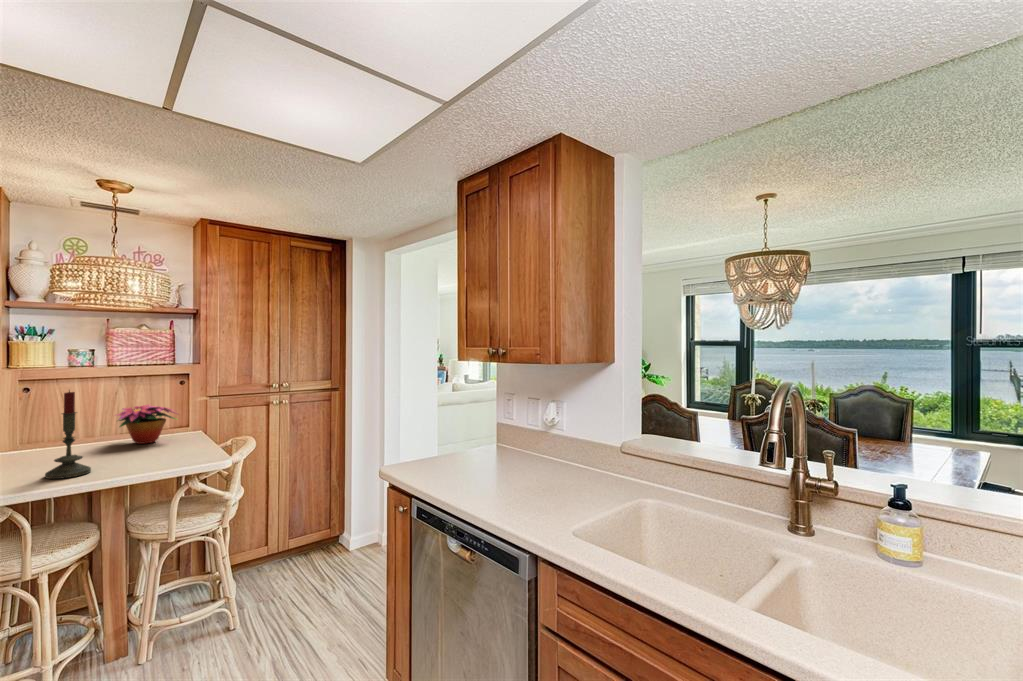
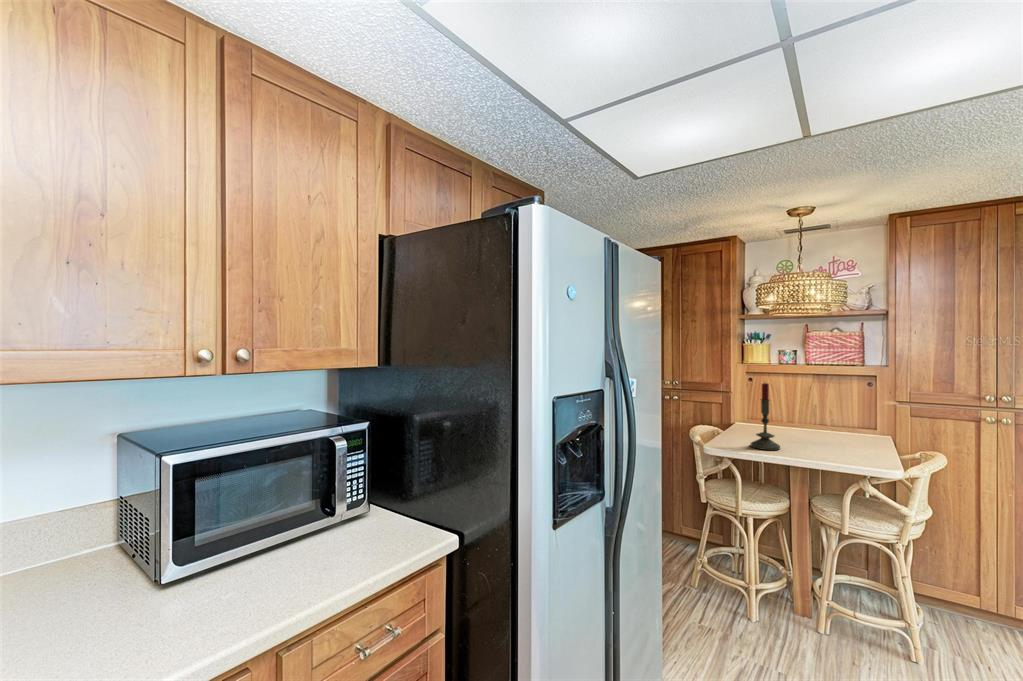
flower arrangement: present [116,405,175,444] -> none [804,402,867,438]

